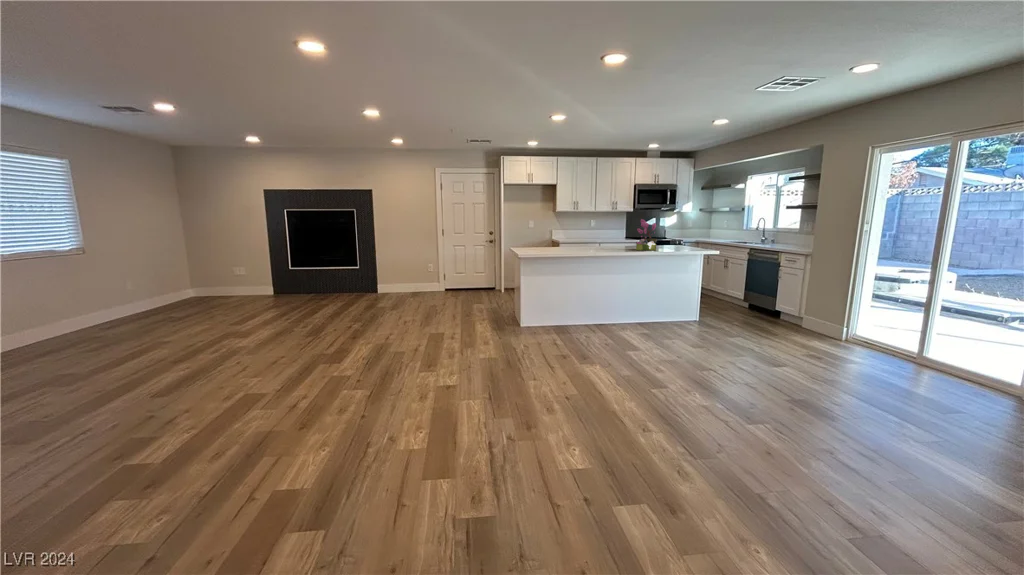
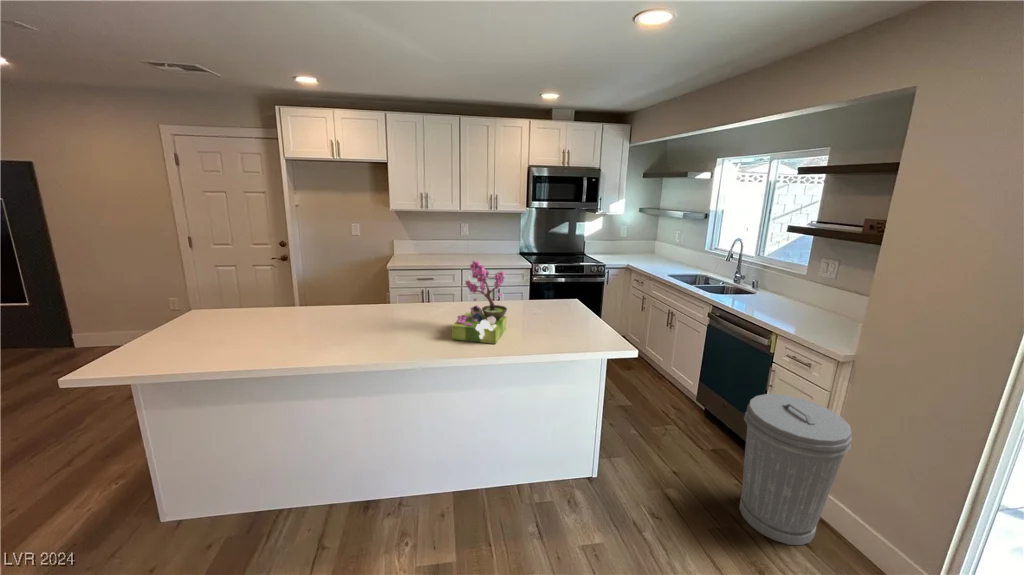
trash can: none [765,275,811,333] -> present [739,394,852,545]

